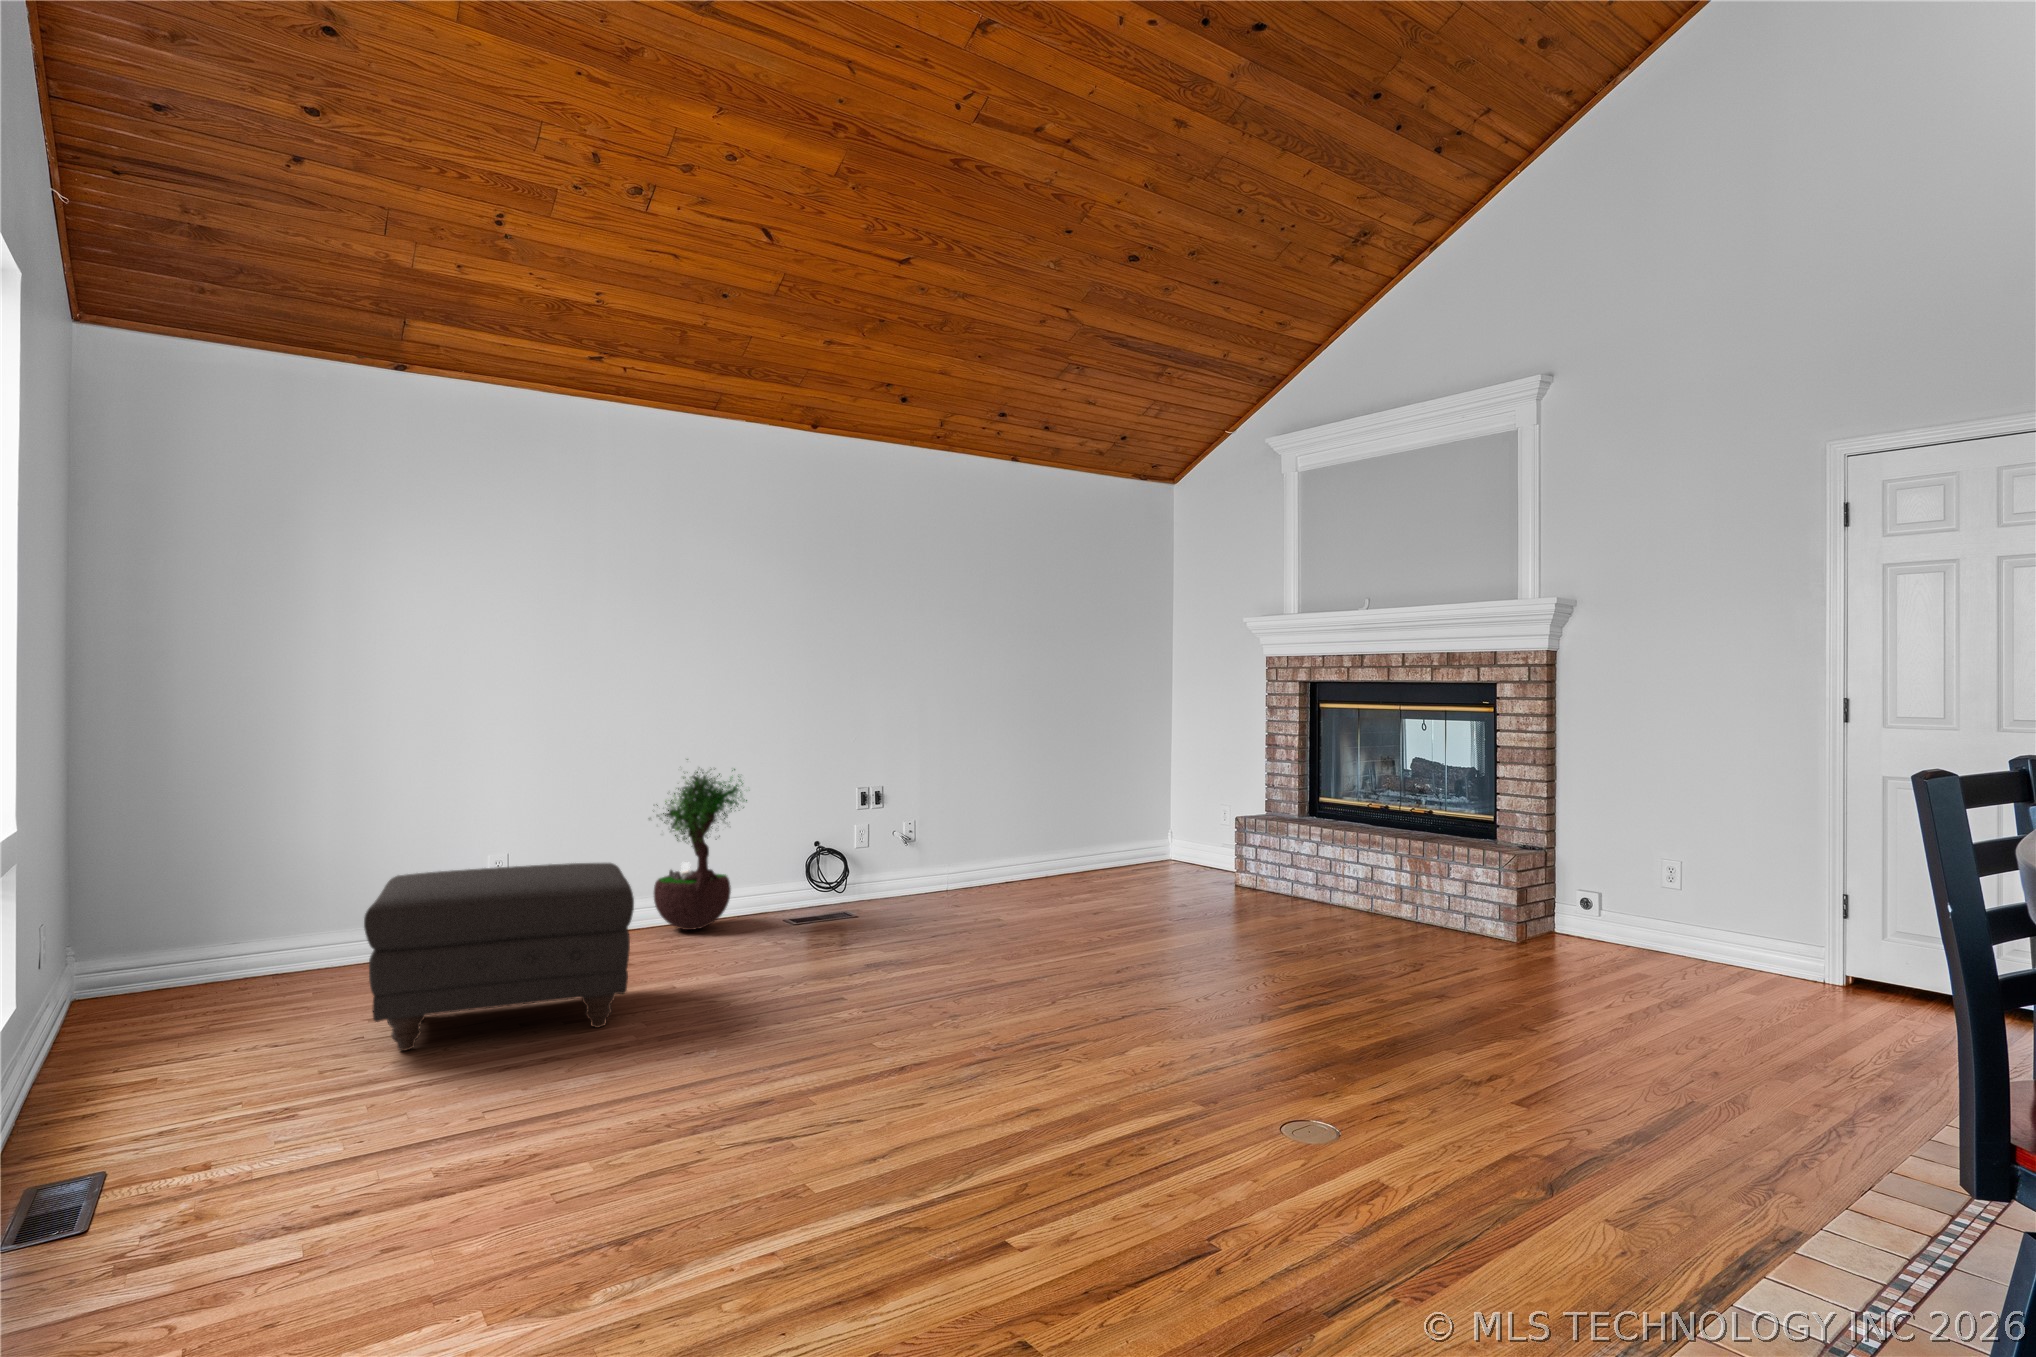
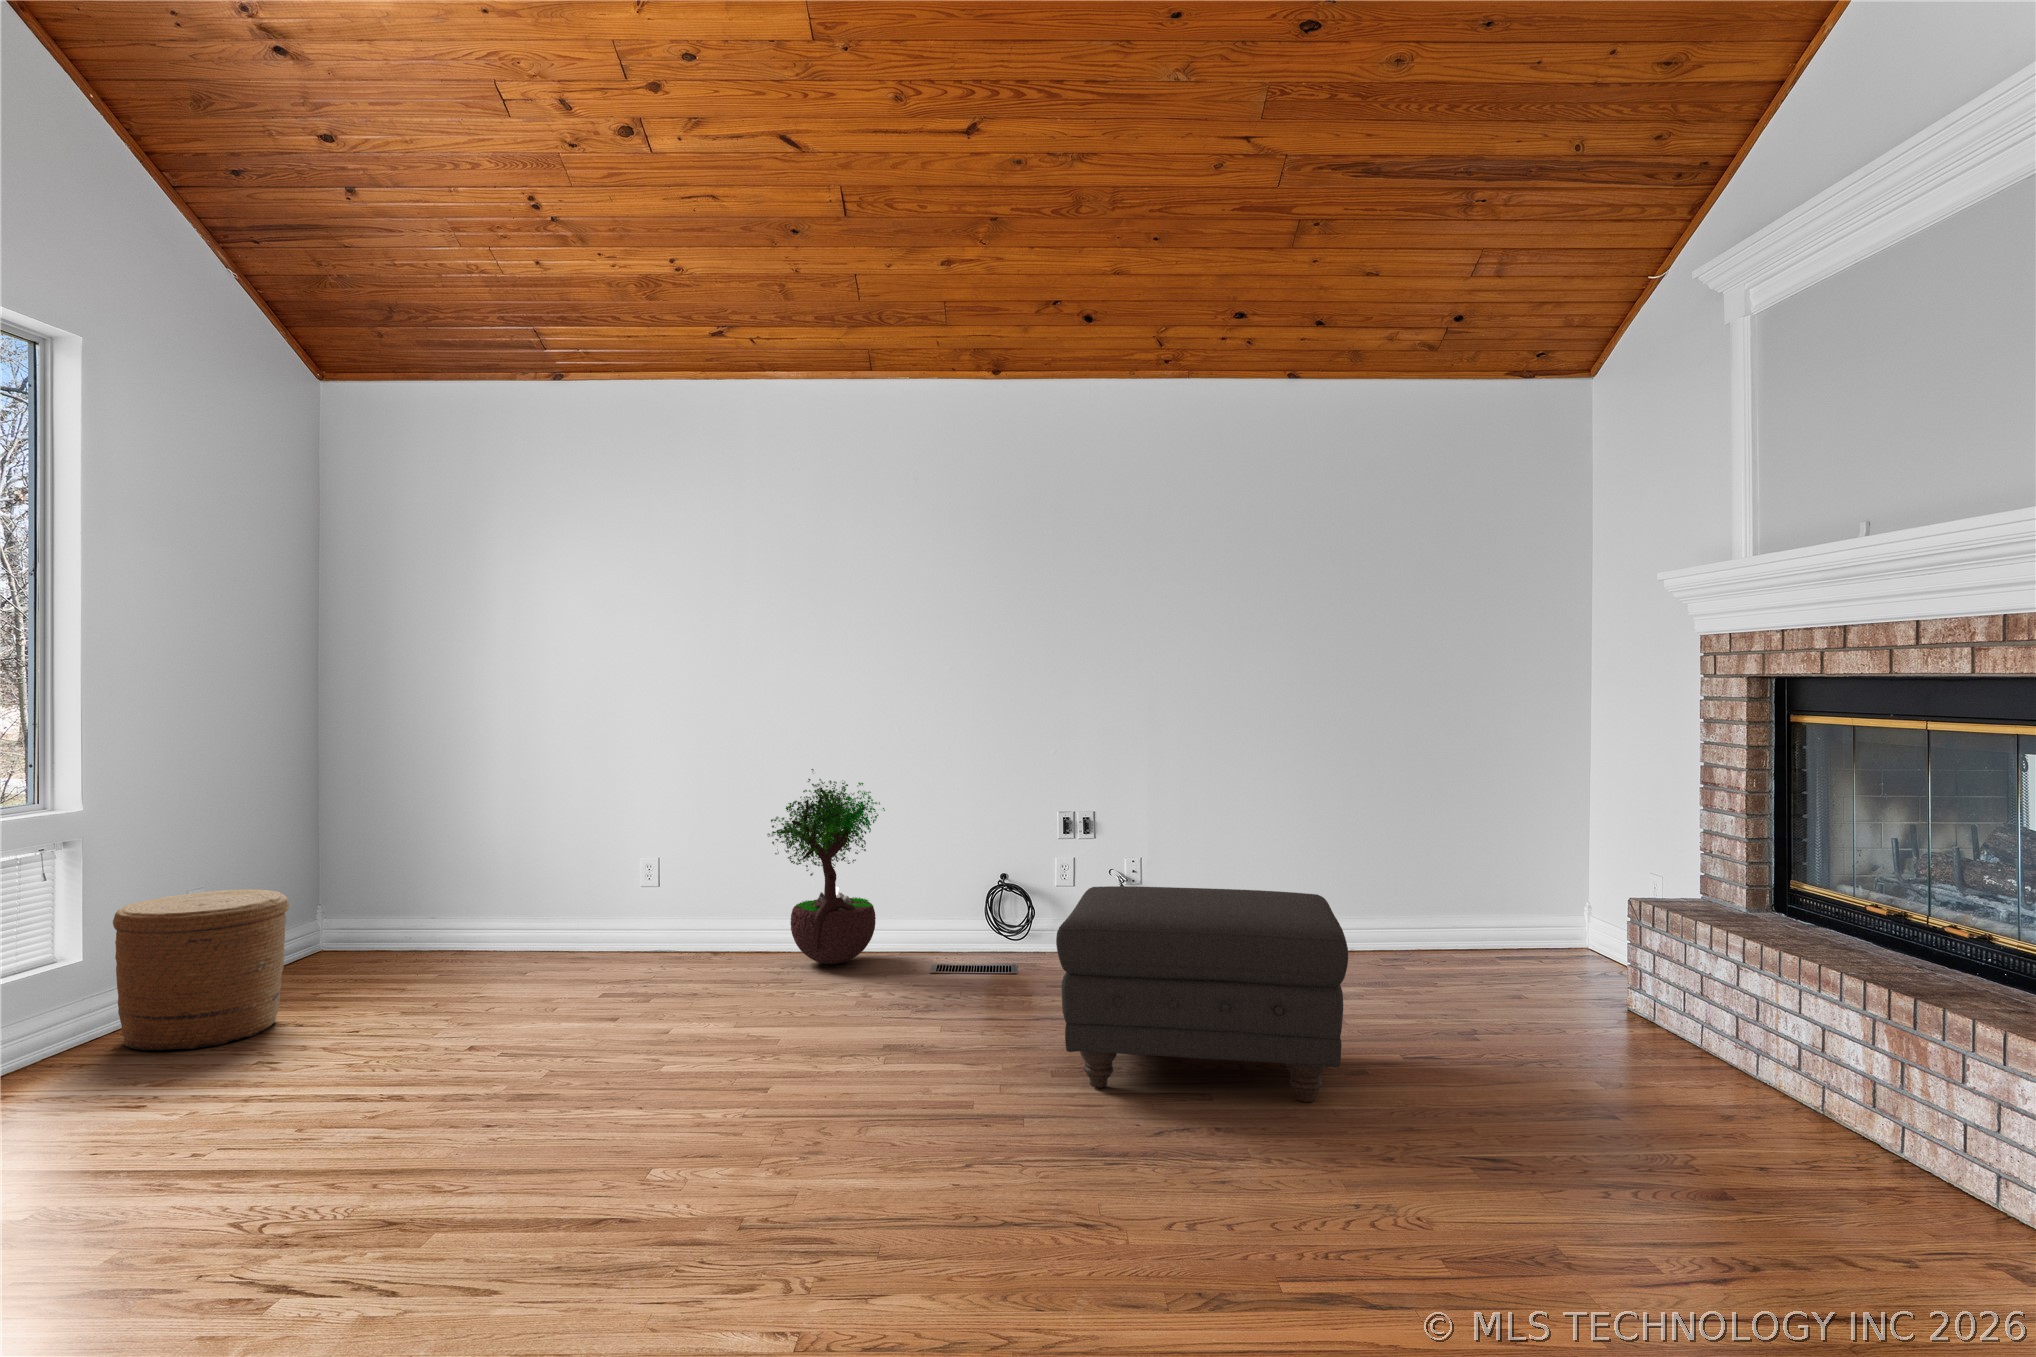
ottoman: present [364,863,634,1051] -> present [1056,886,1348,1102]
woven basket: none [49,907,246,1090] -> present [113,889,289,1050]

